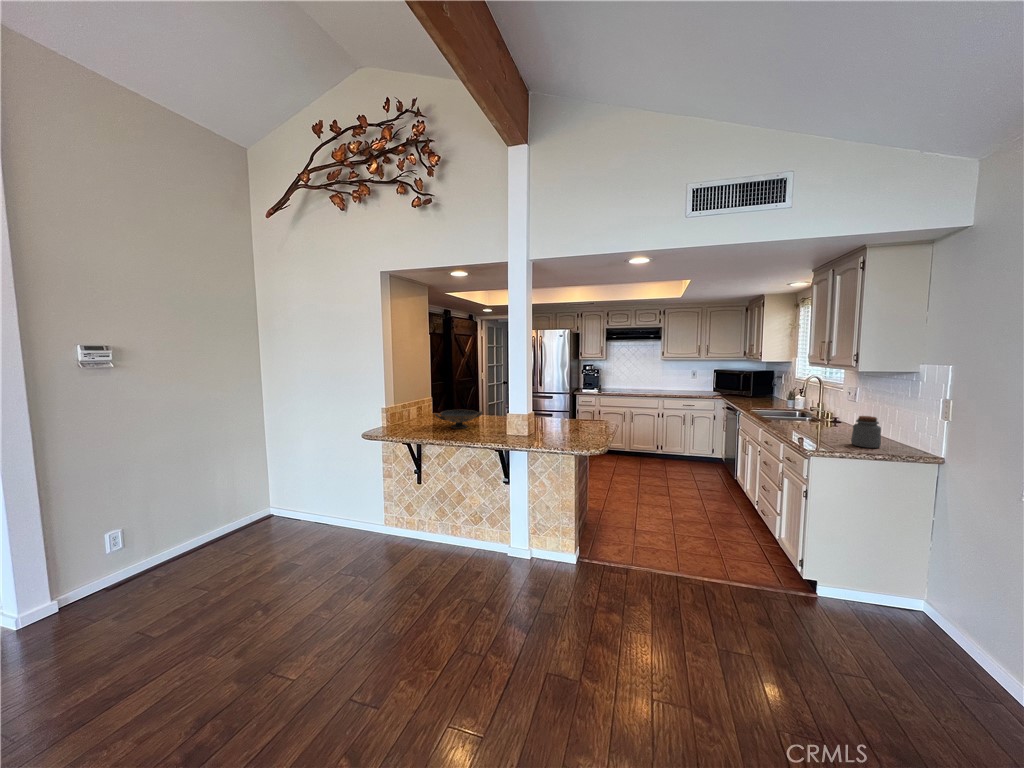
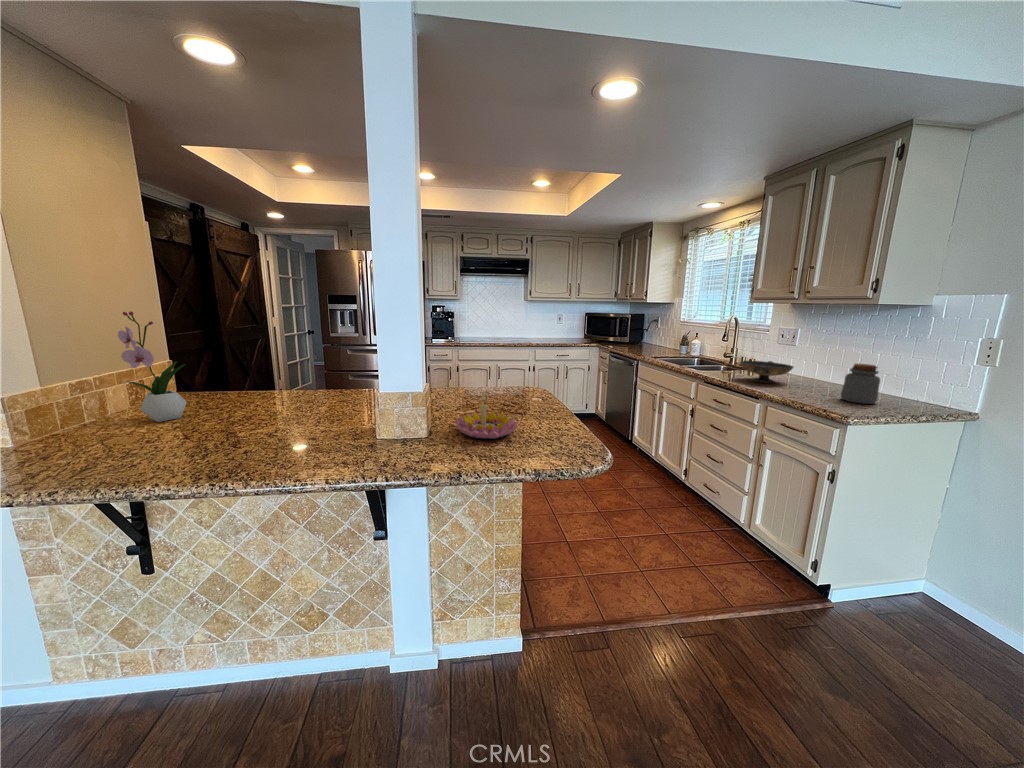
flower arrangement: none [419,377,440,421] -> present [118,311,187,422]
decorative bowl: present [435,410,482,429] -> present [740,361,793,383]
candle holder: none [537,414,568,437] -> present [455,392,519,439]

